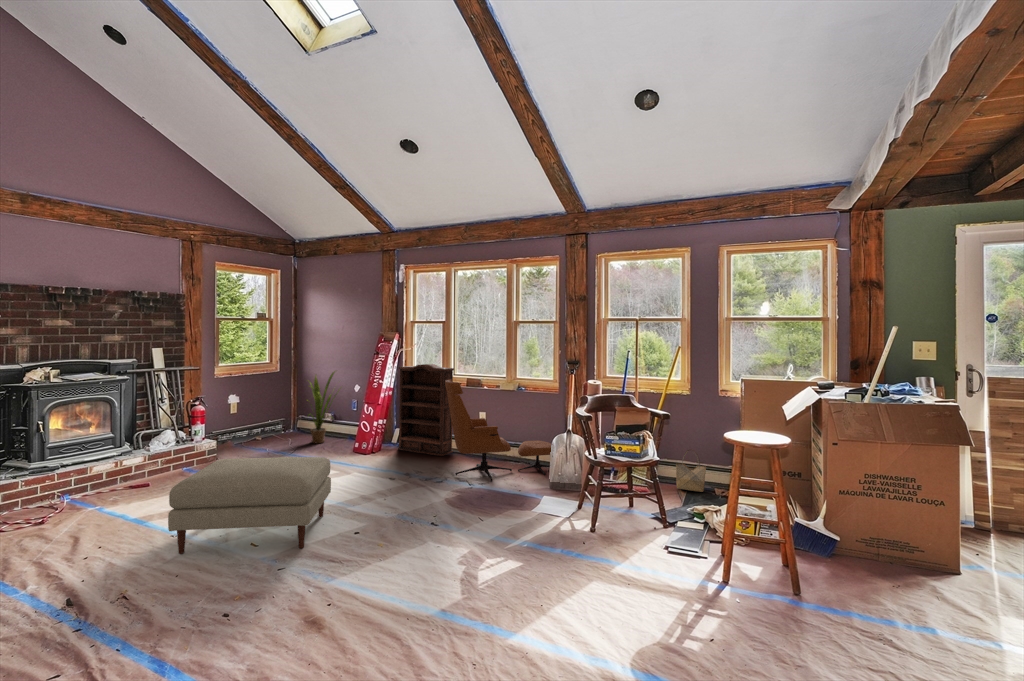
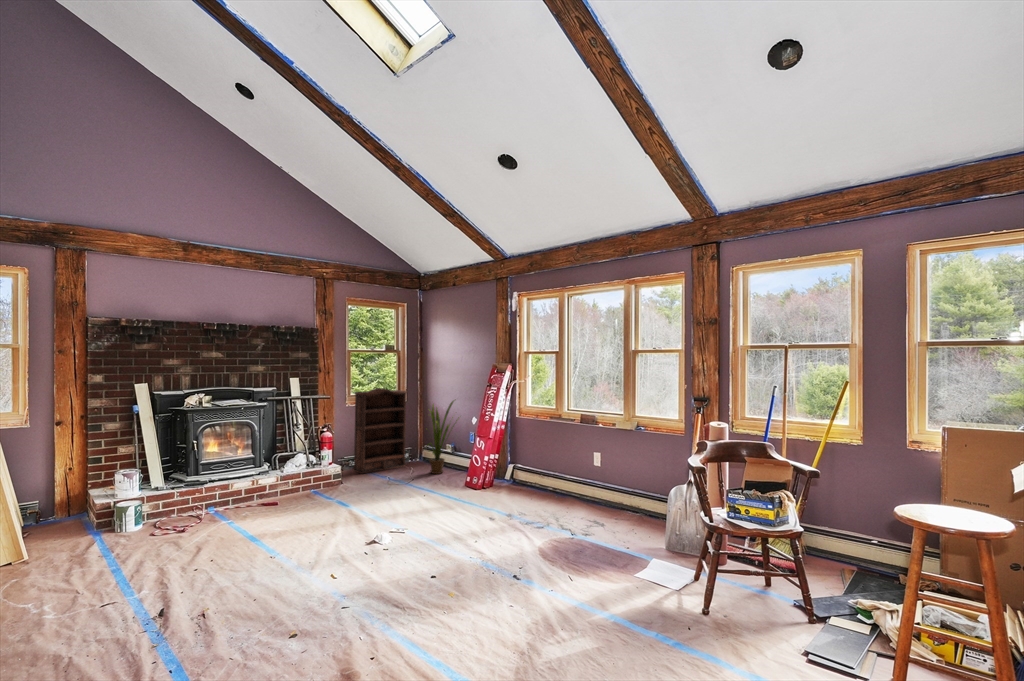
bookshelf: present [398,364,454,456] -> present [353,388,407,474]
lounge chair: present [445,379,551,481] -> none [551,414,685,534]
woven basket: present [676,450,706,492] -> none [839,517,886,576]
ottoman: present [168,457,331,554] -> none [261,489,420,591]

